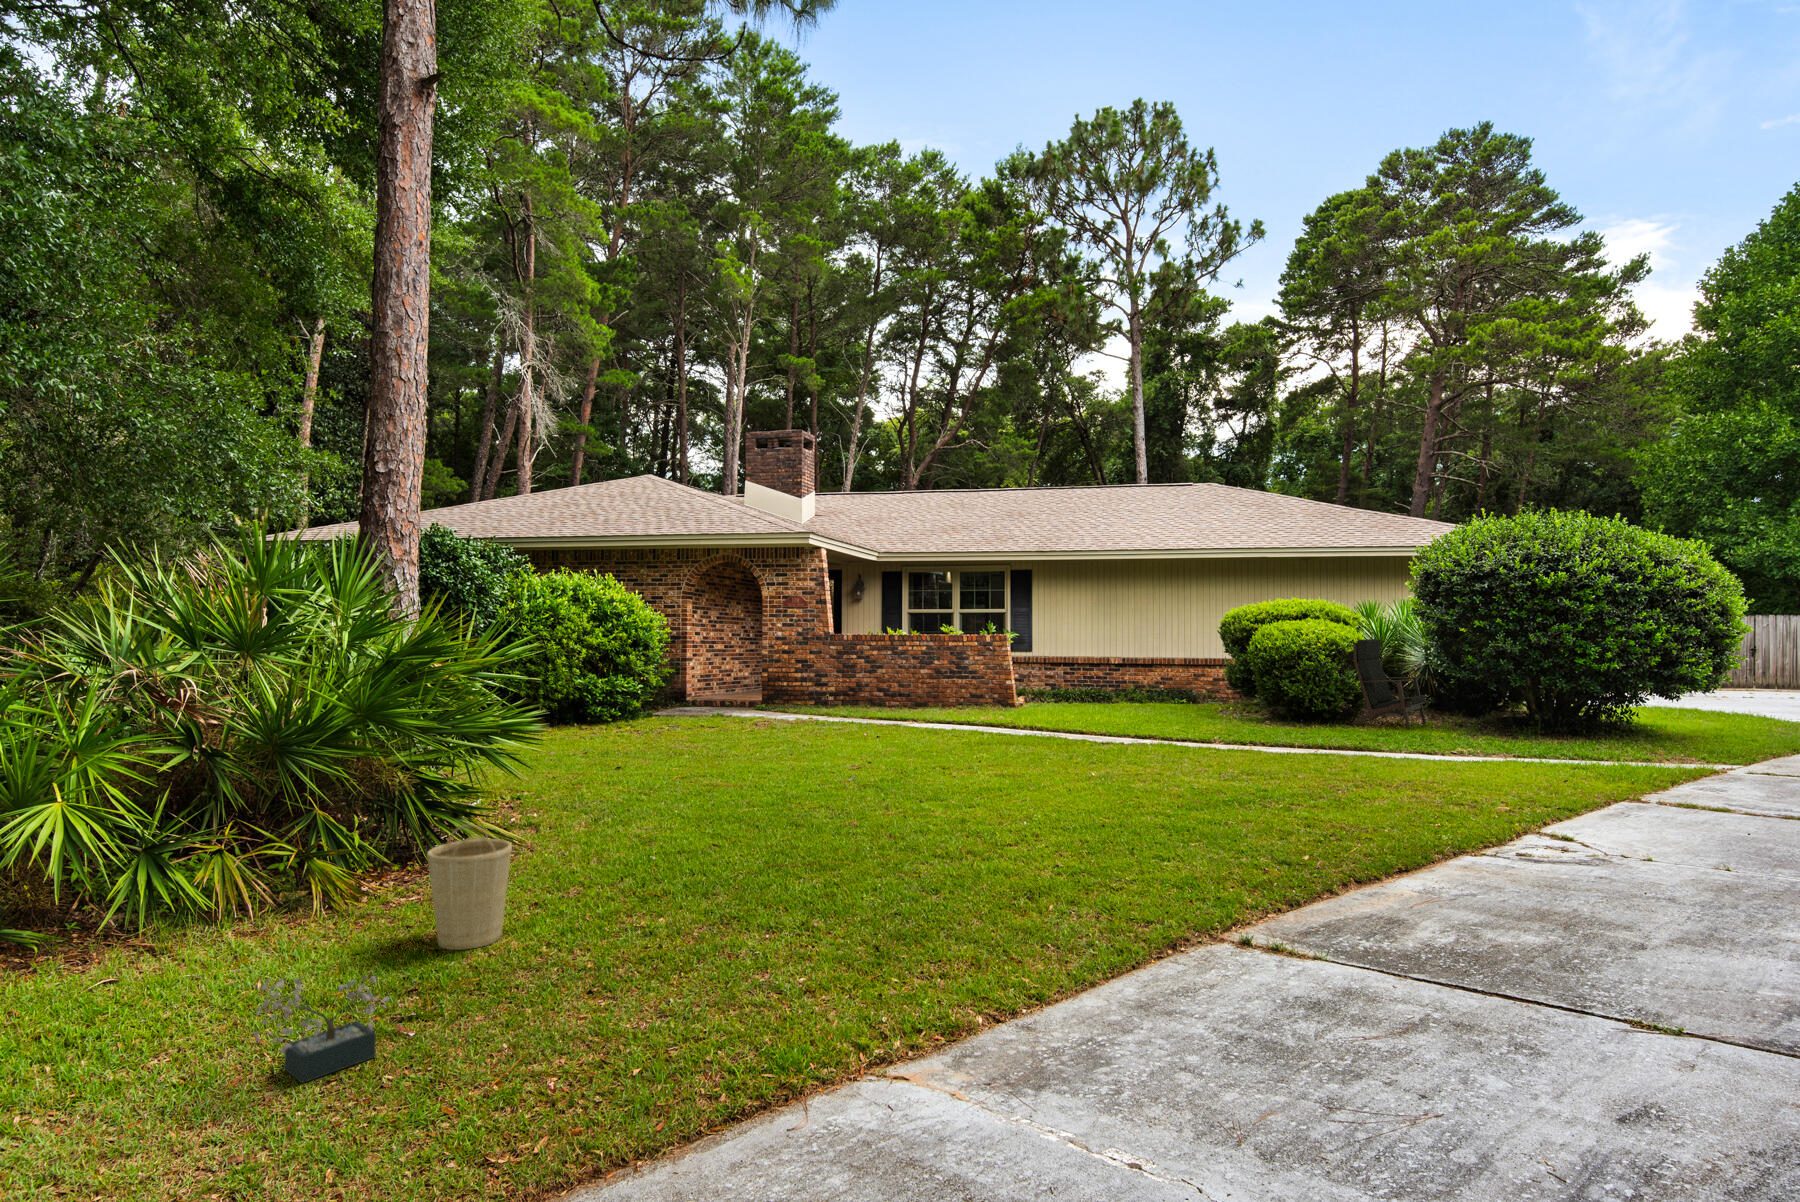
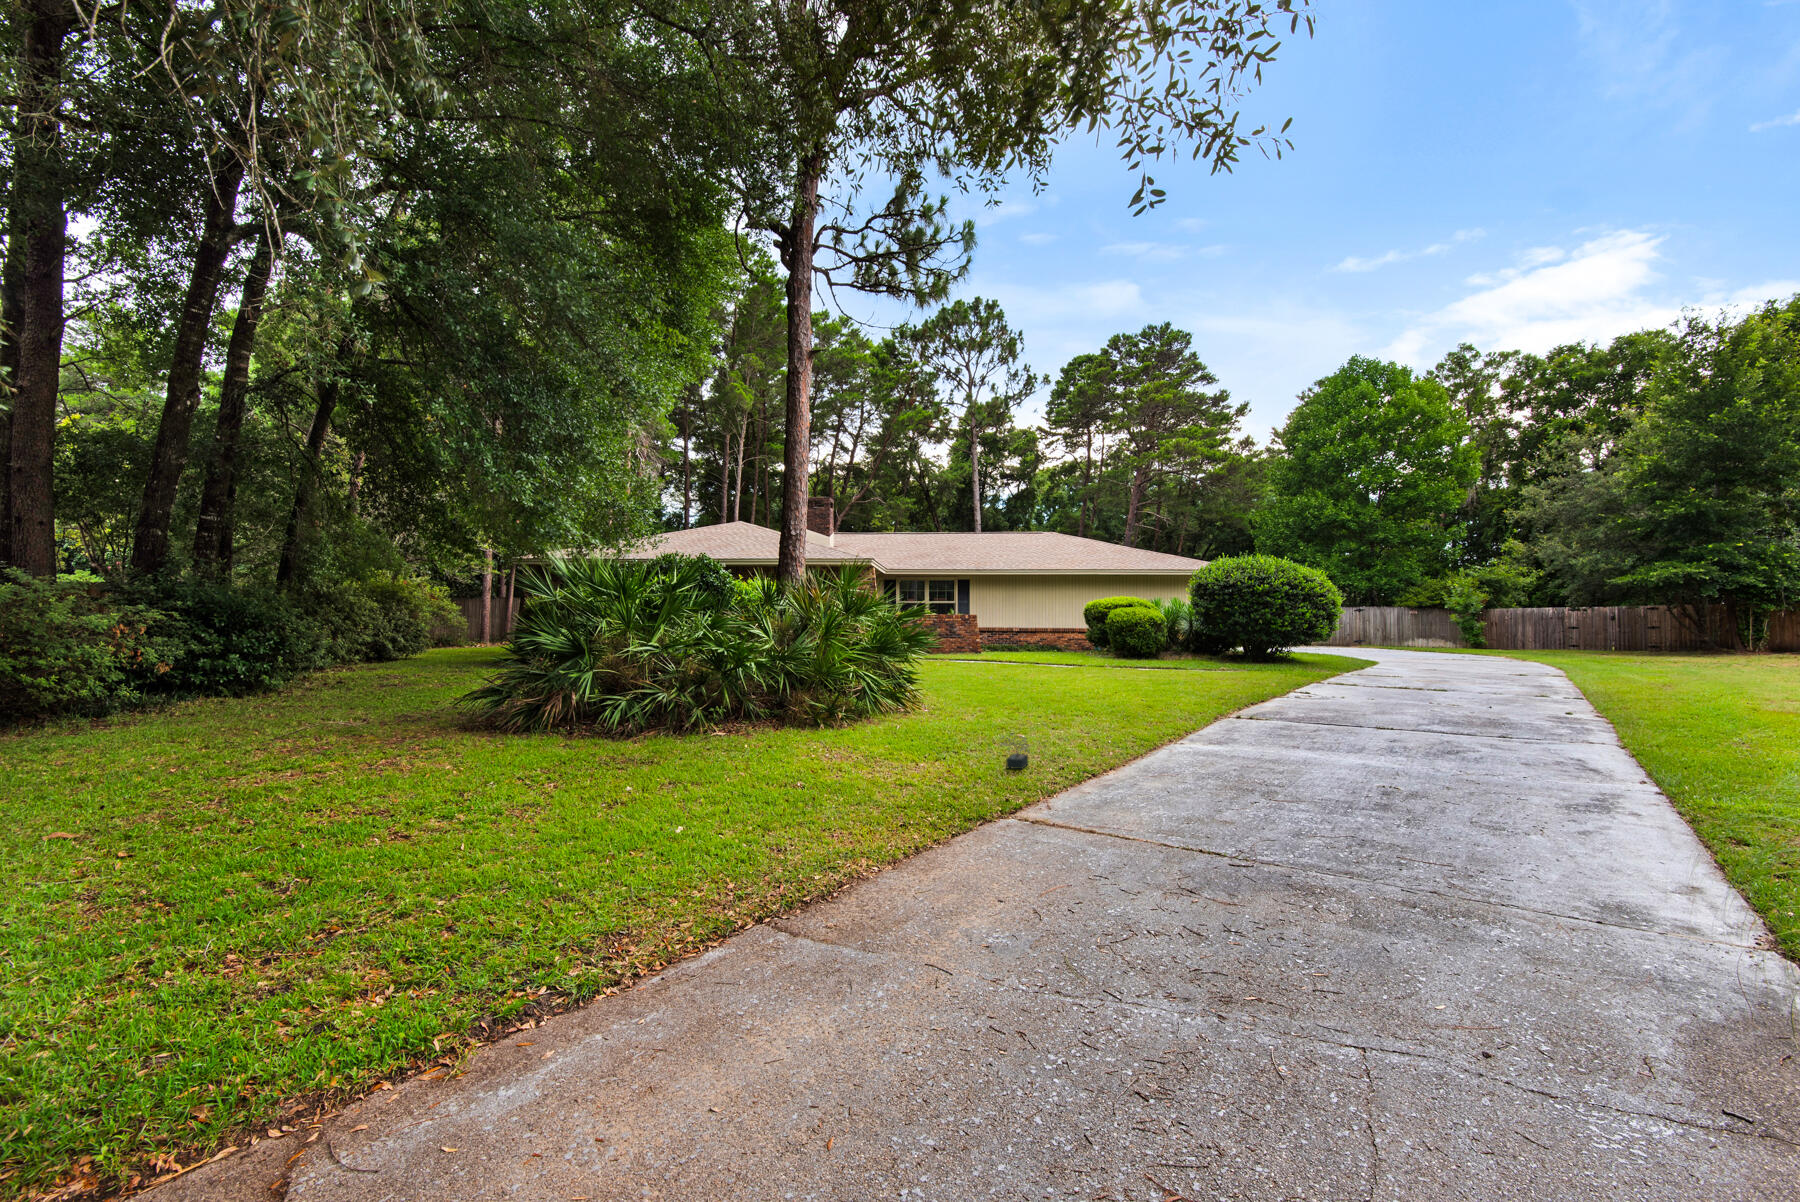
lounge chair: present [1353,639,1429,729] -> none [1163,616,1198,661]
basket: present [427,824,512,950] -> none [951,695,984,745]

